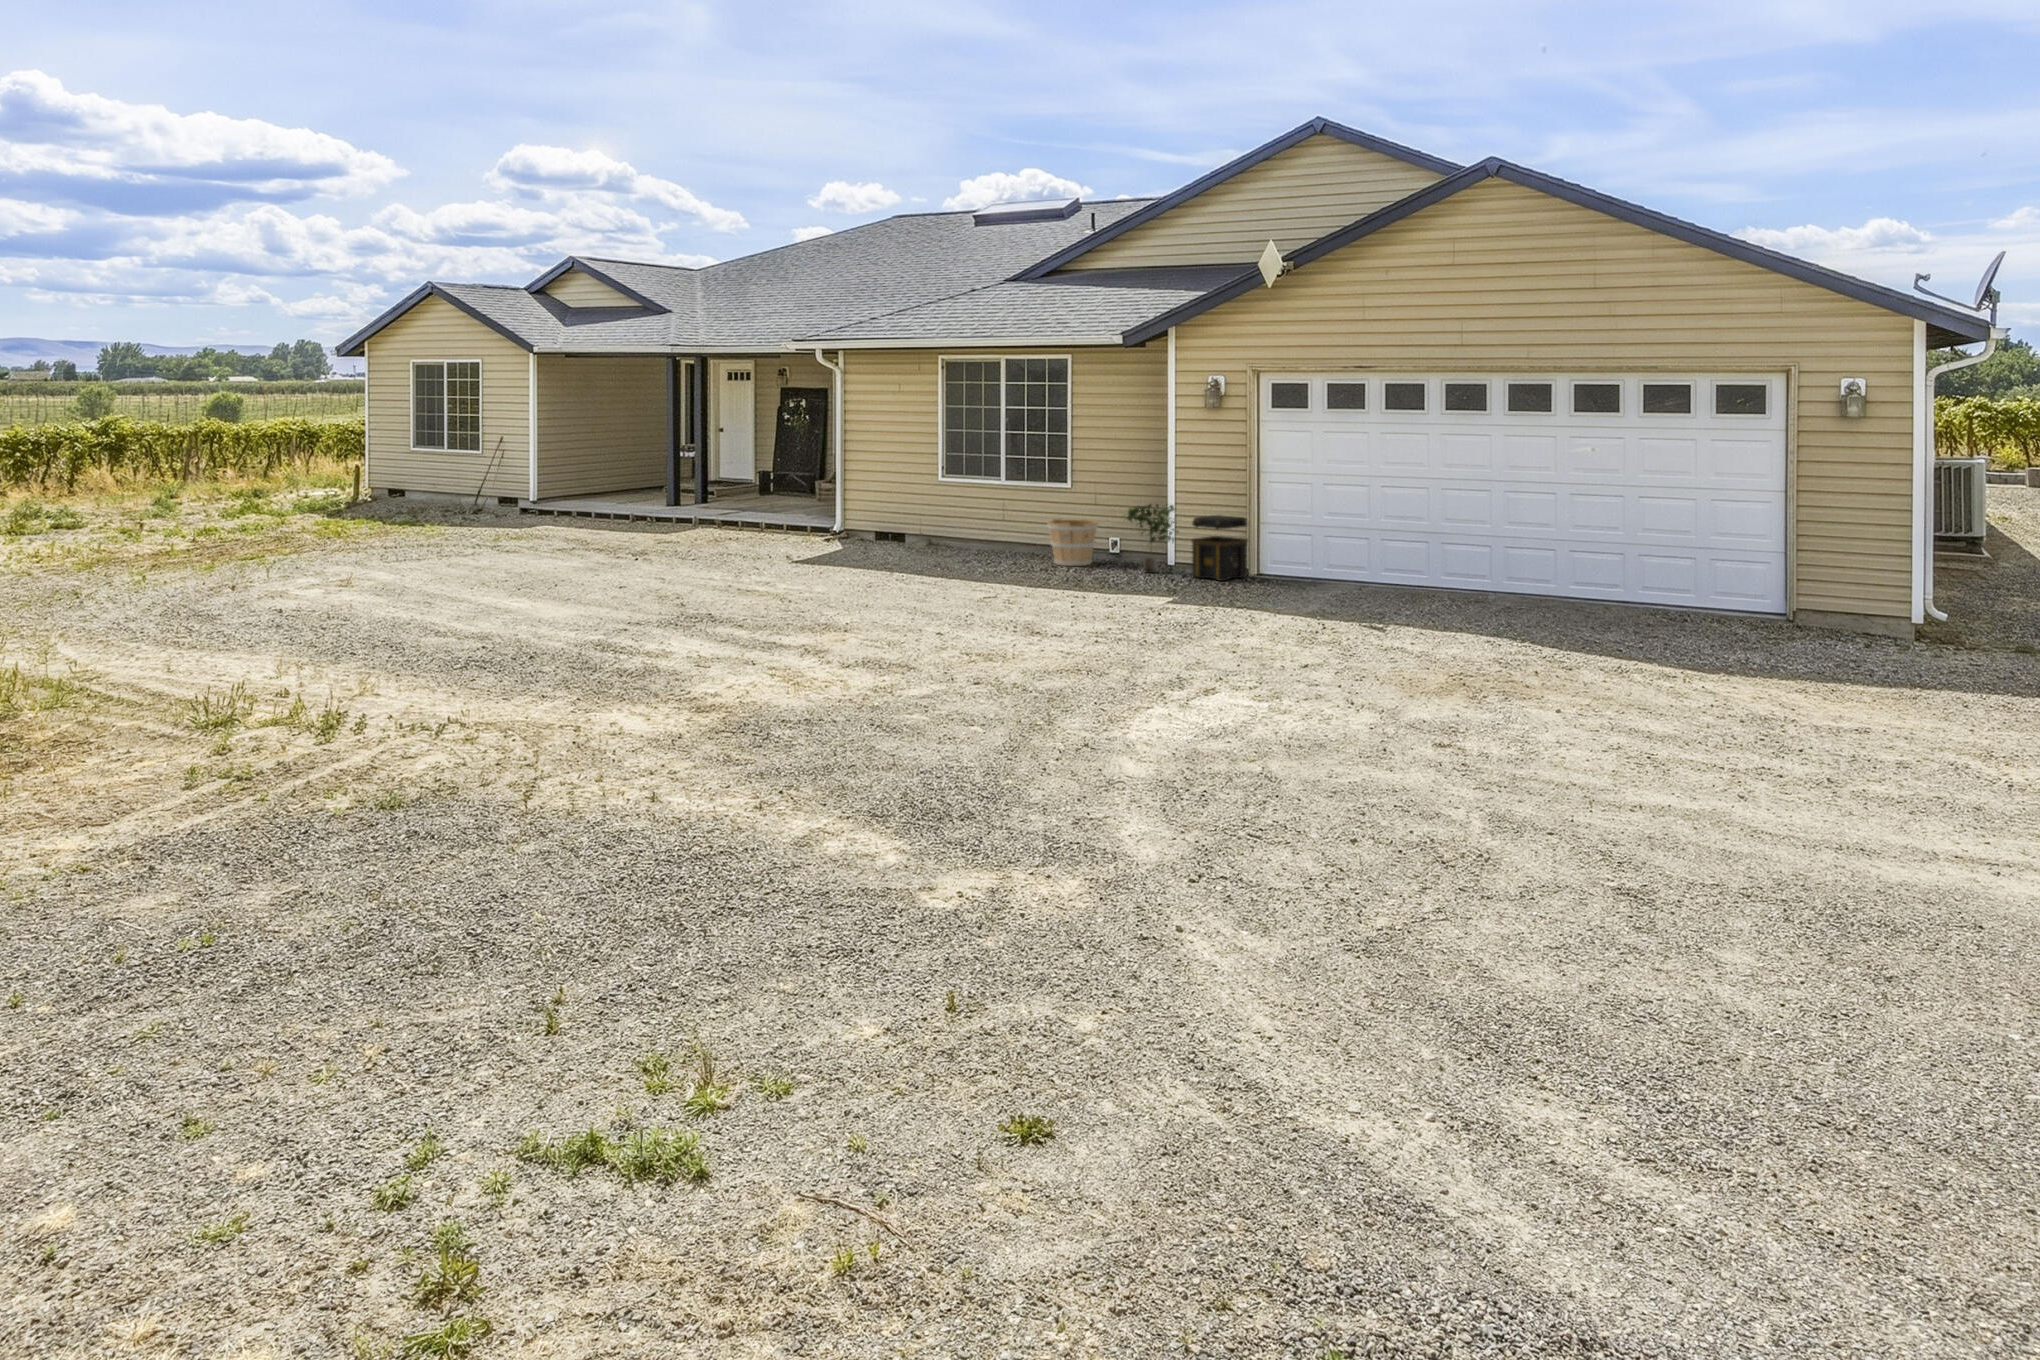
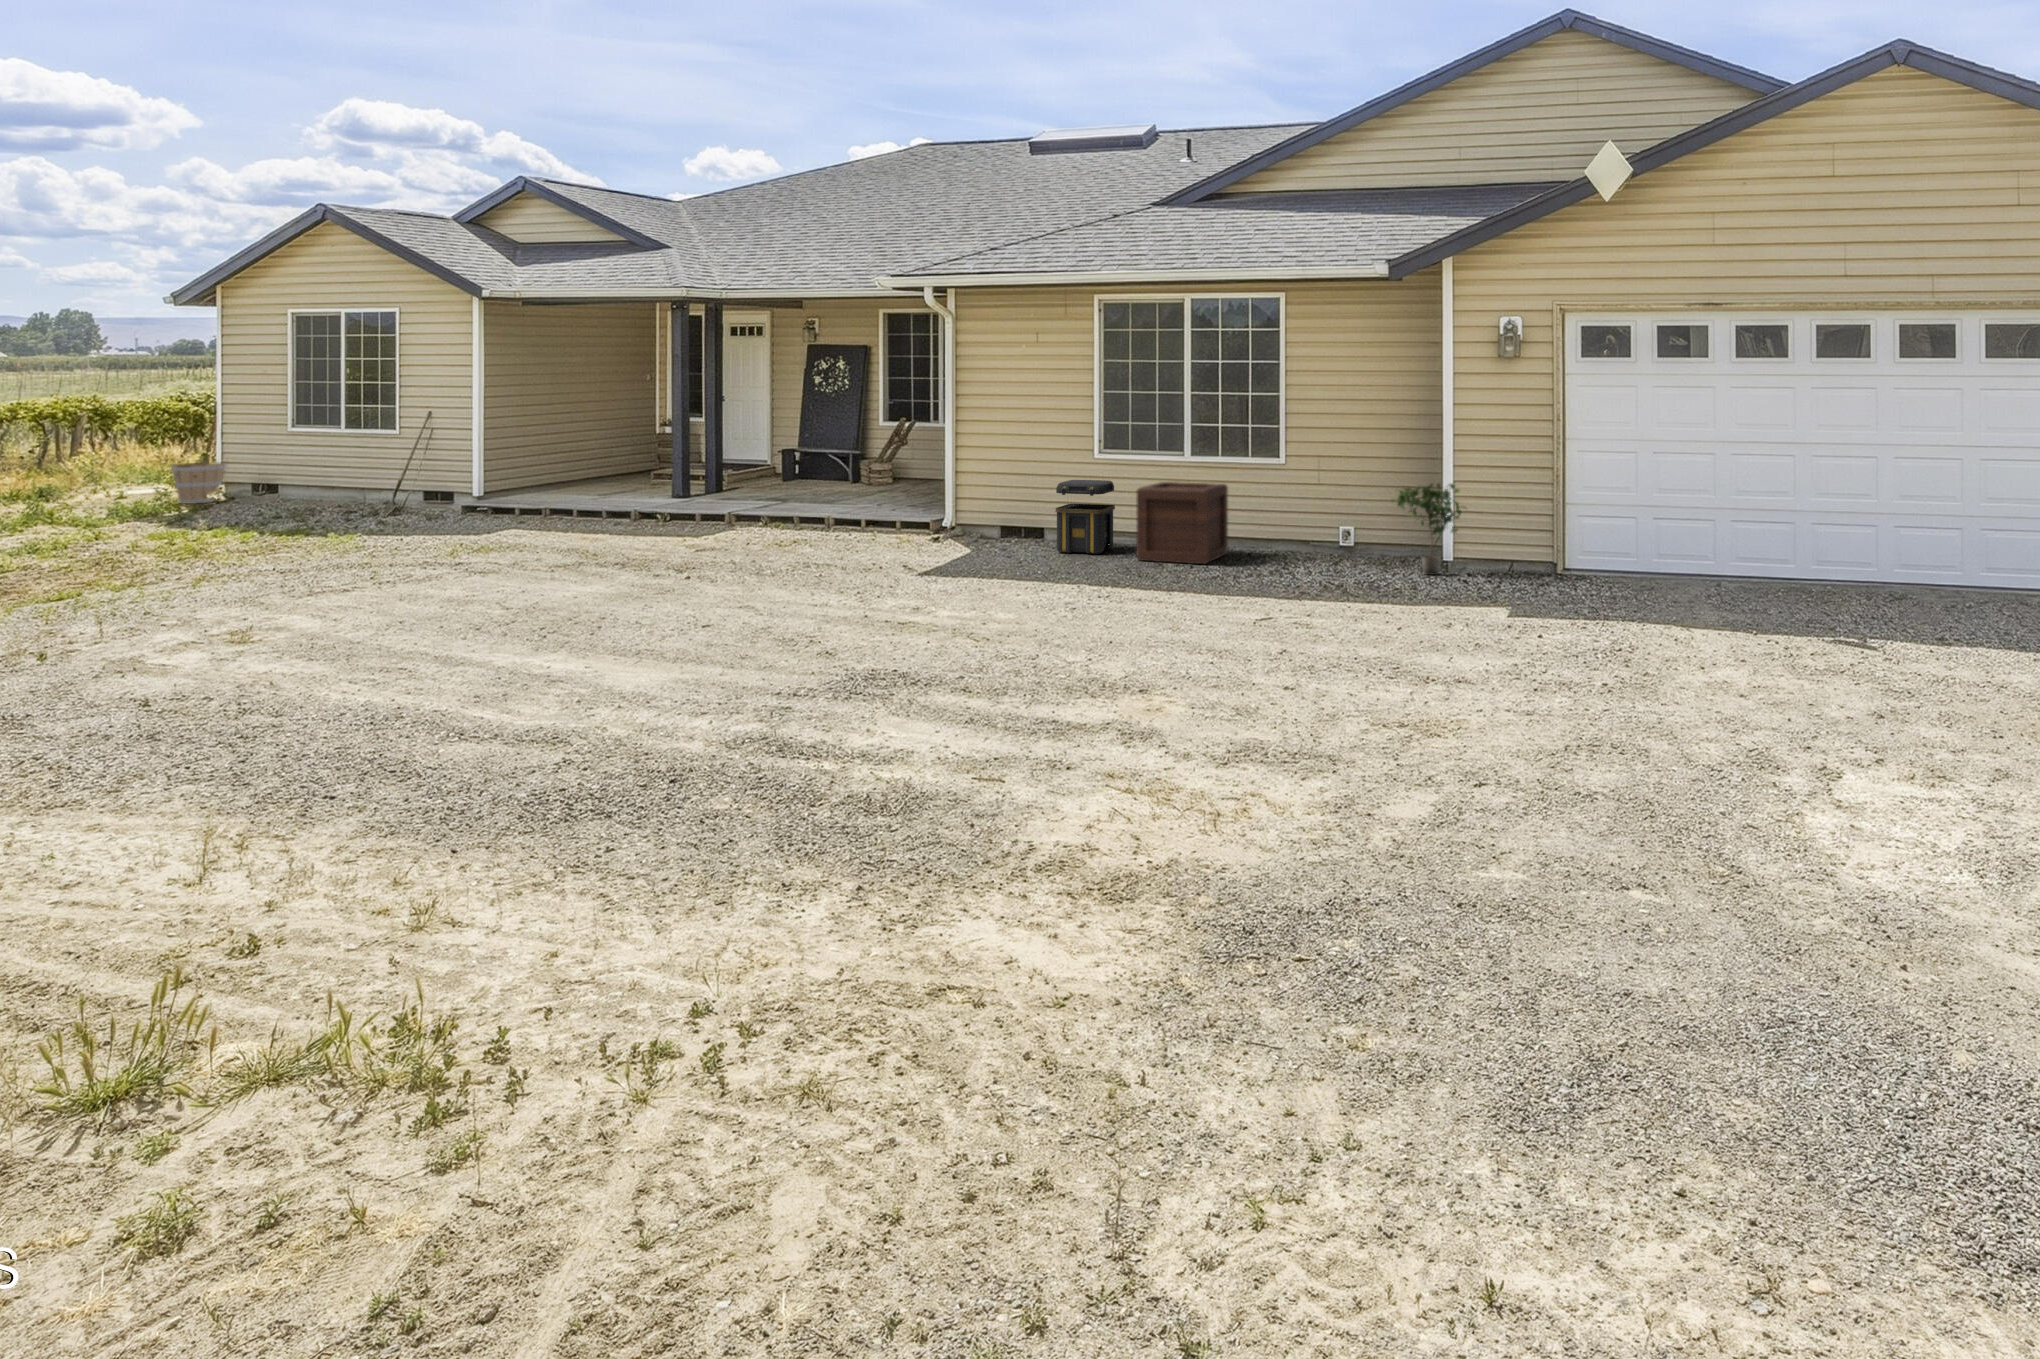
wooden crate: none [951,499,1027,561] -> present [1137,482,1228,564]
toolbox: present [1191,515,1248,581] -> present [1055,480,1115,554]
wooden bucket: present [1048,519,1098,566] -> present [171,461,226,504]

